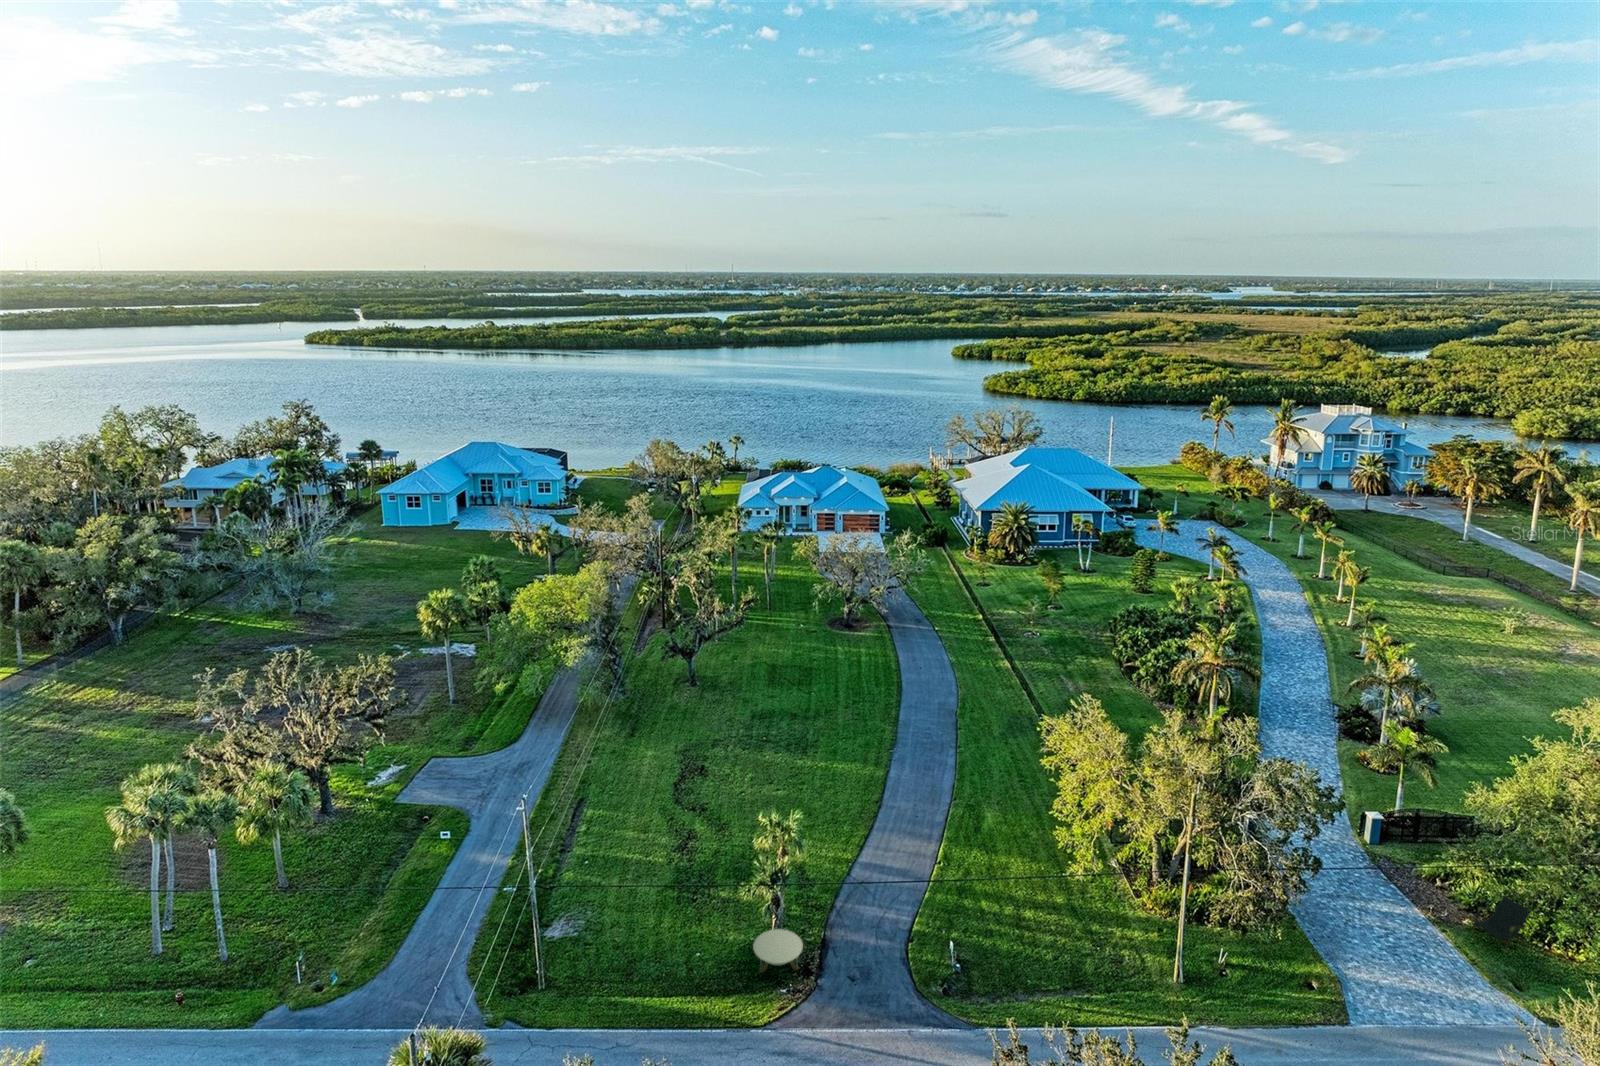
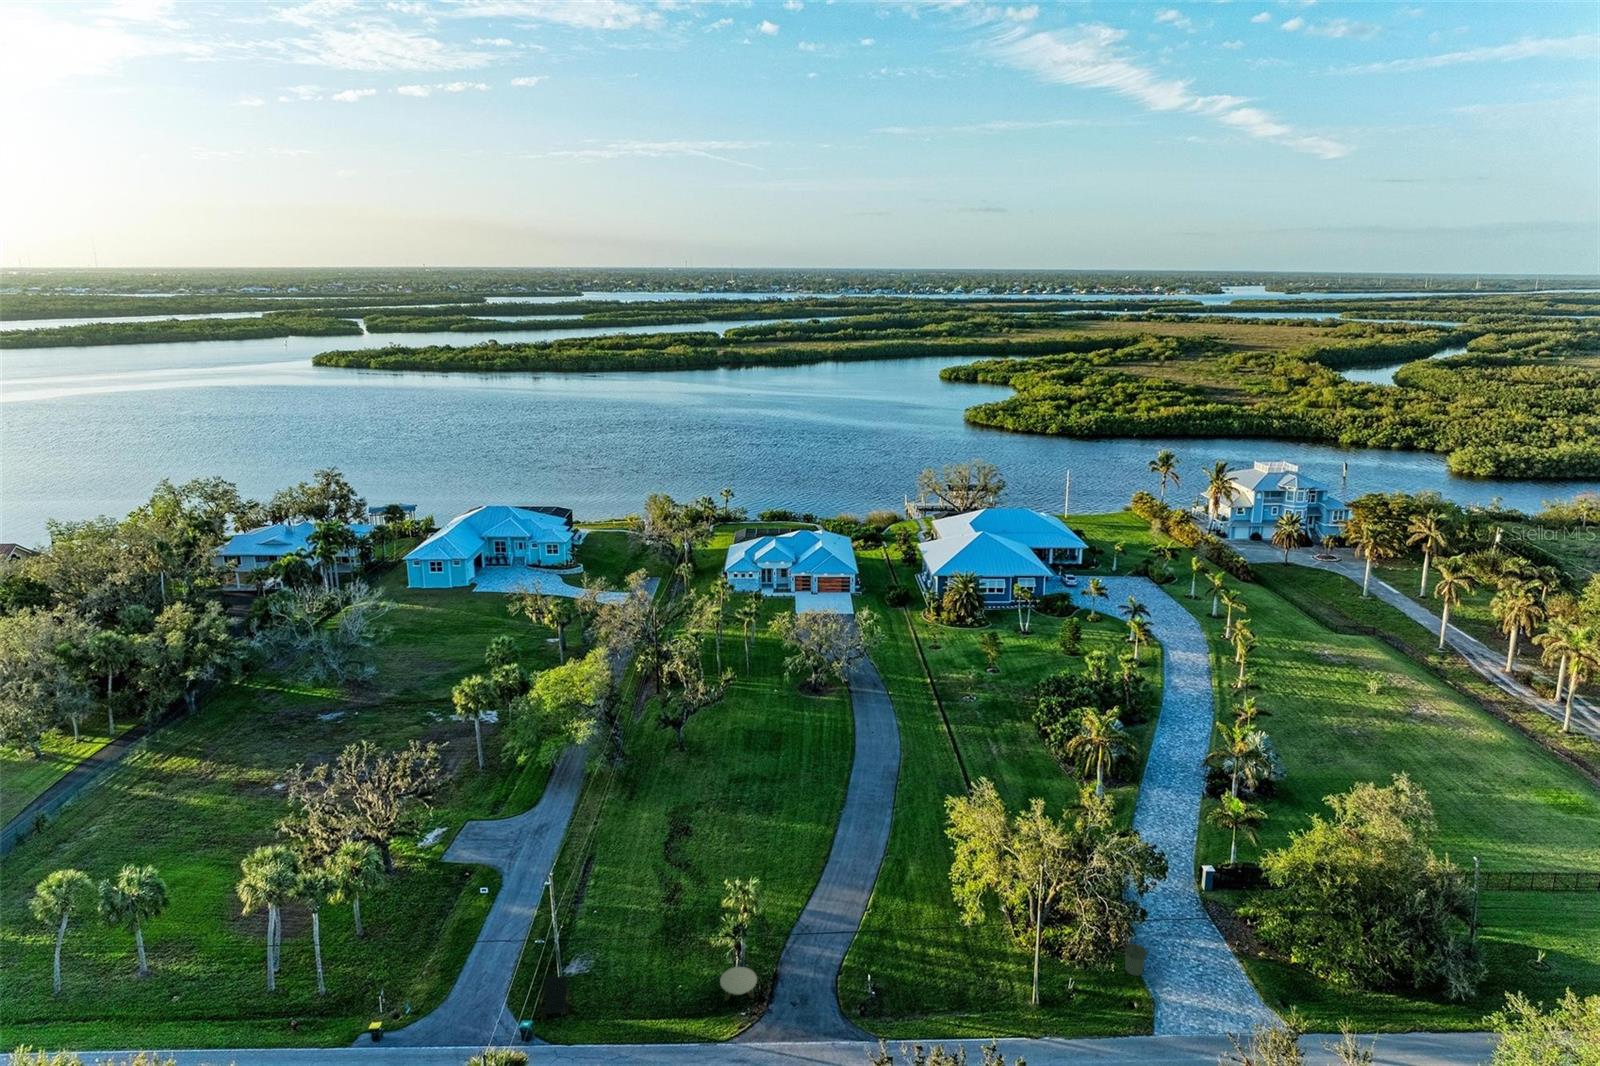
lounge chair: present [1472,896,1530,953] -> present [540,976,569,1019]
trash can: none [1287,904,1319,946] -> present [1125,943,1147,976]

